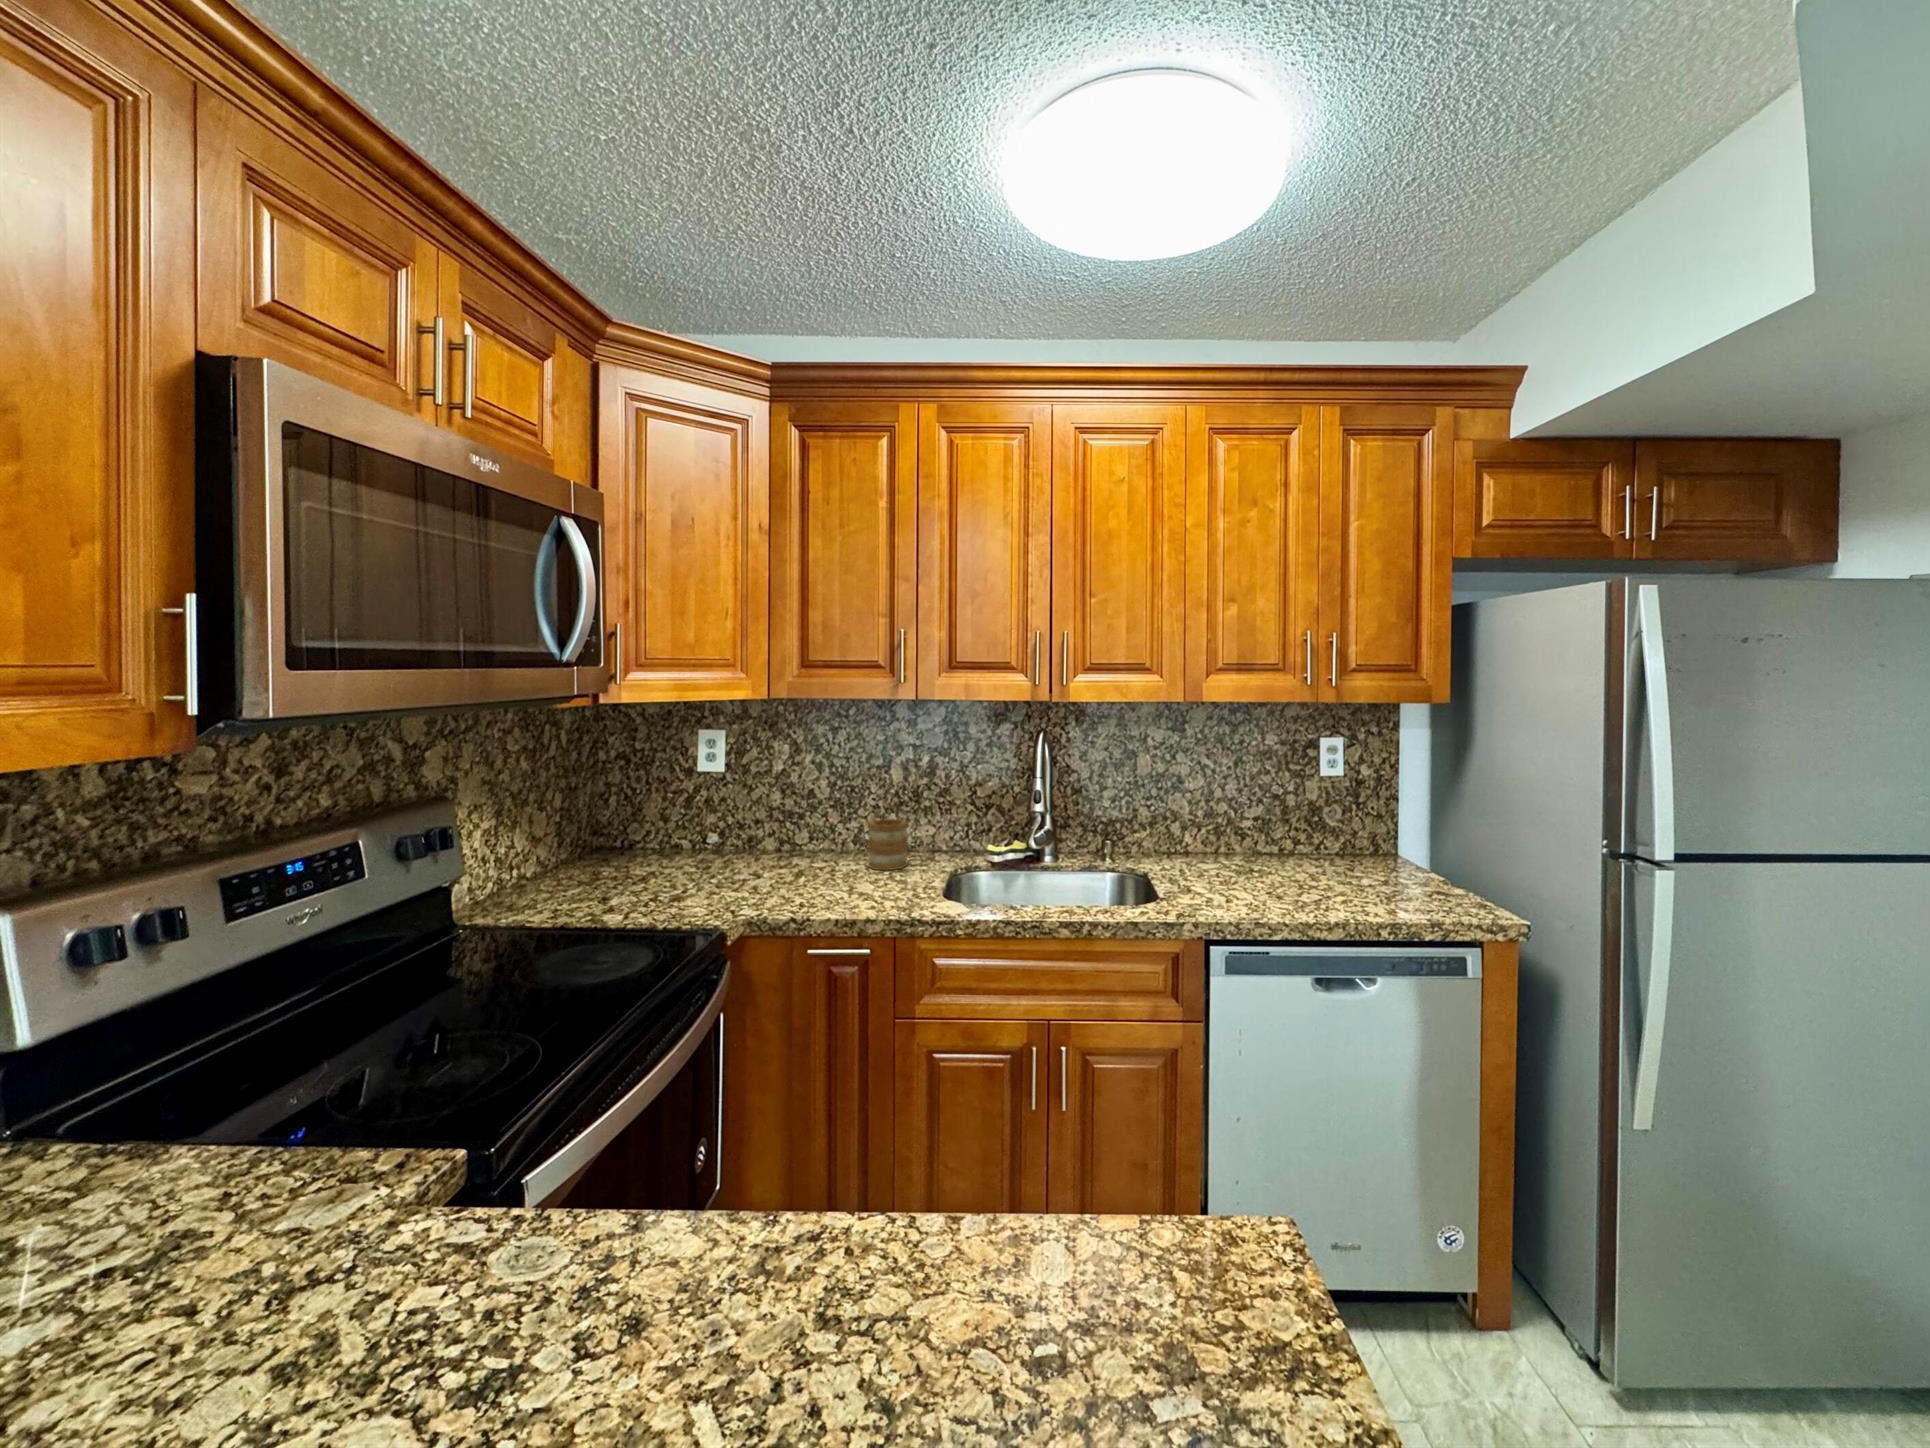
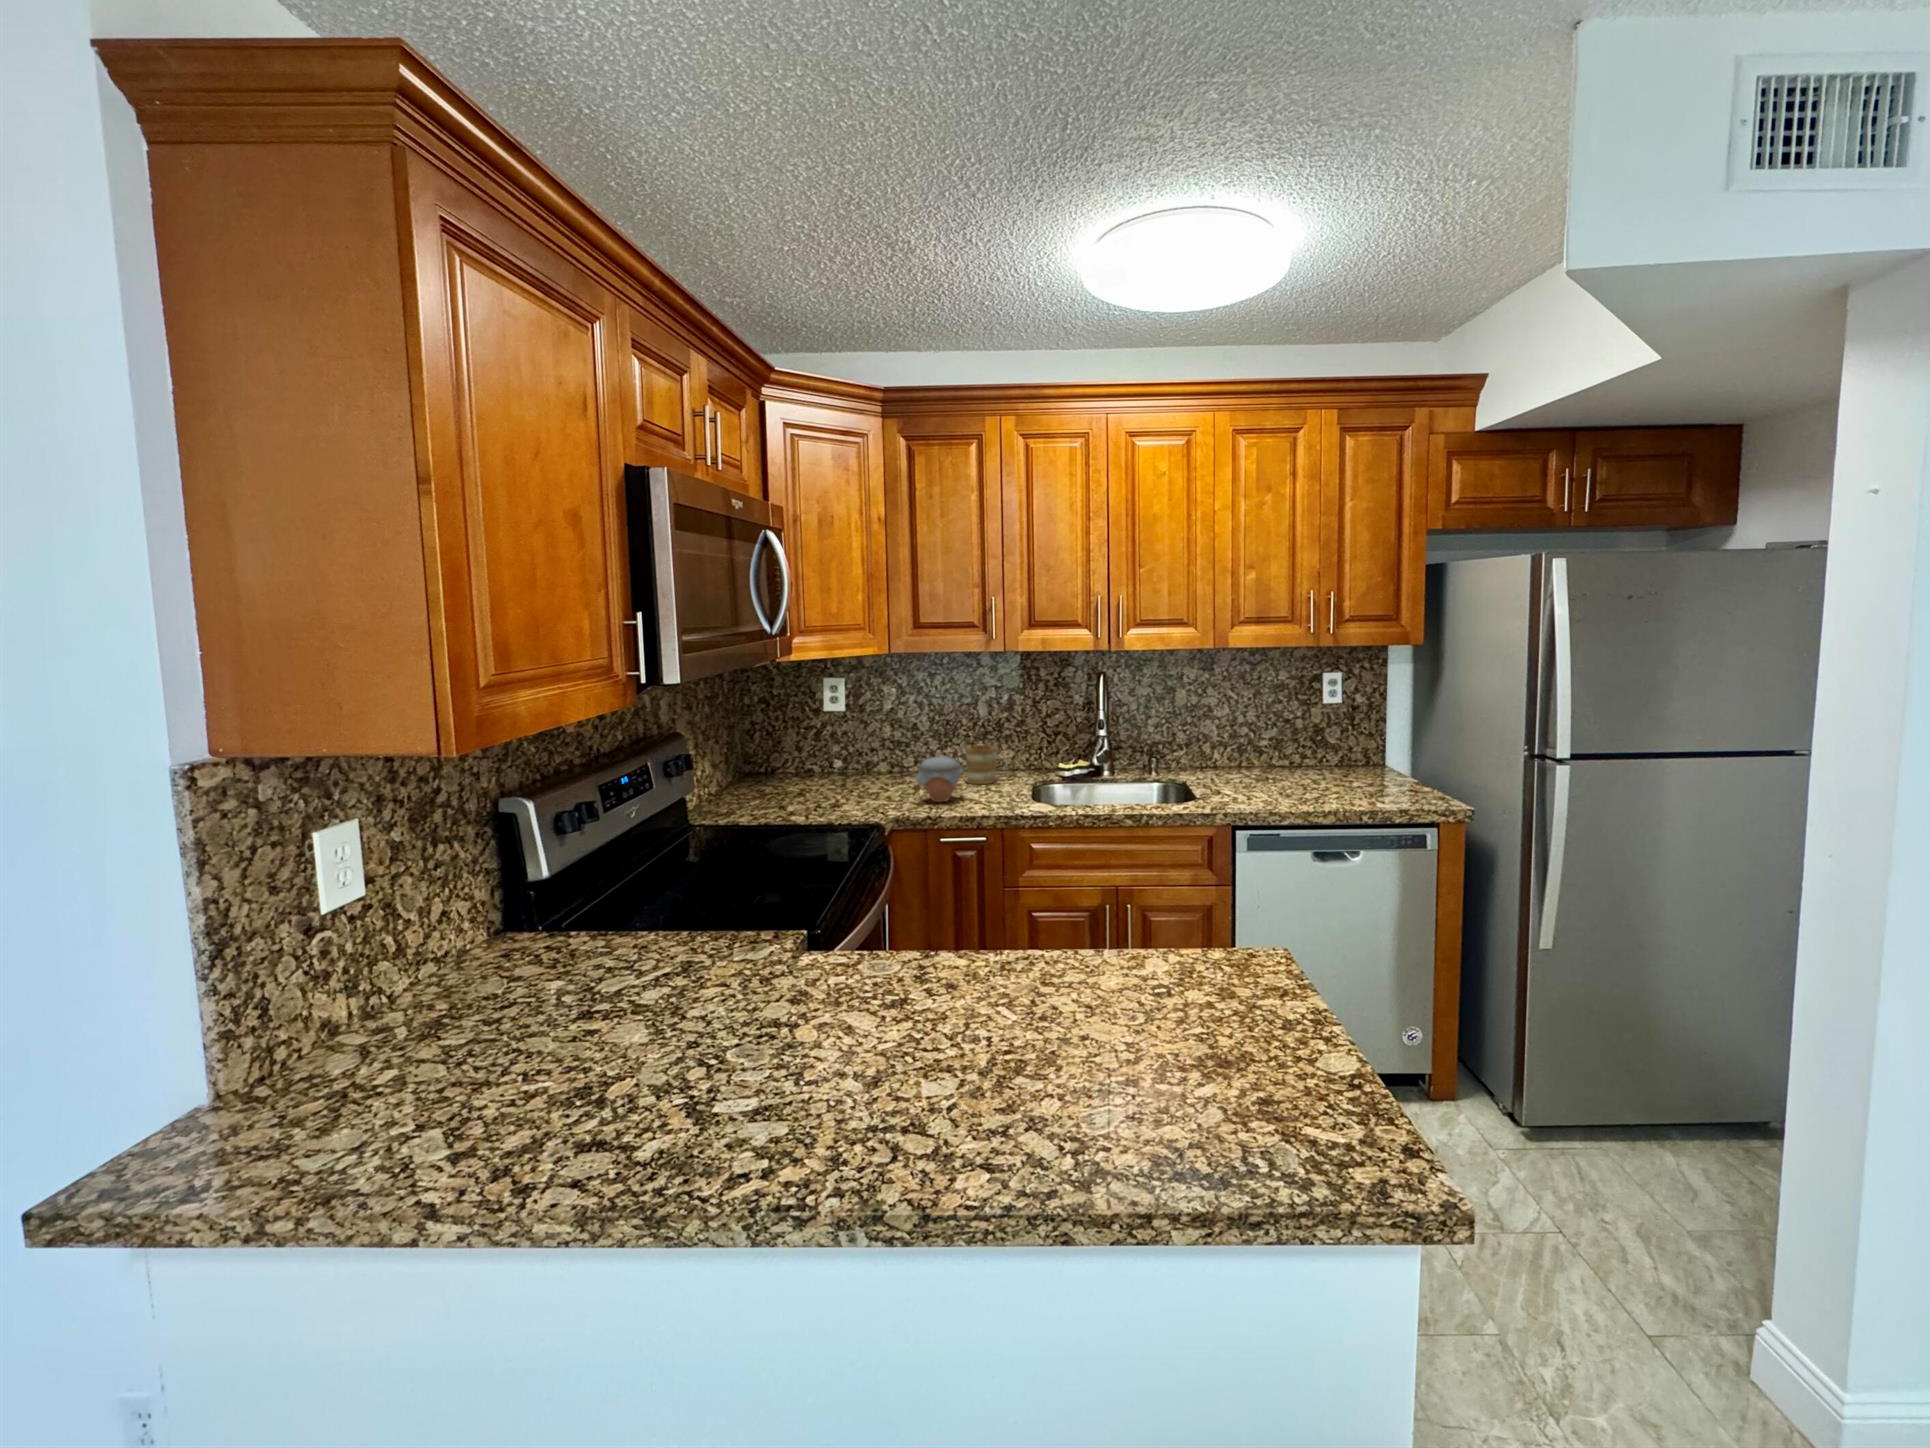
jar: none [786,835,853,897] -> present [916,756,963,802]

